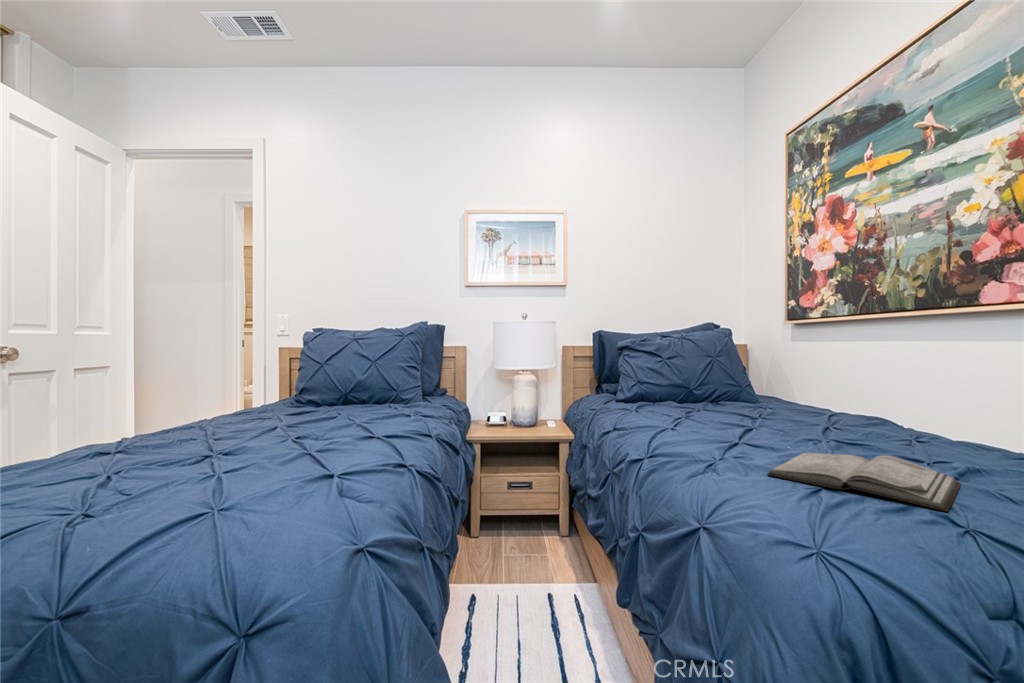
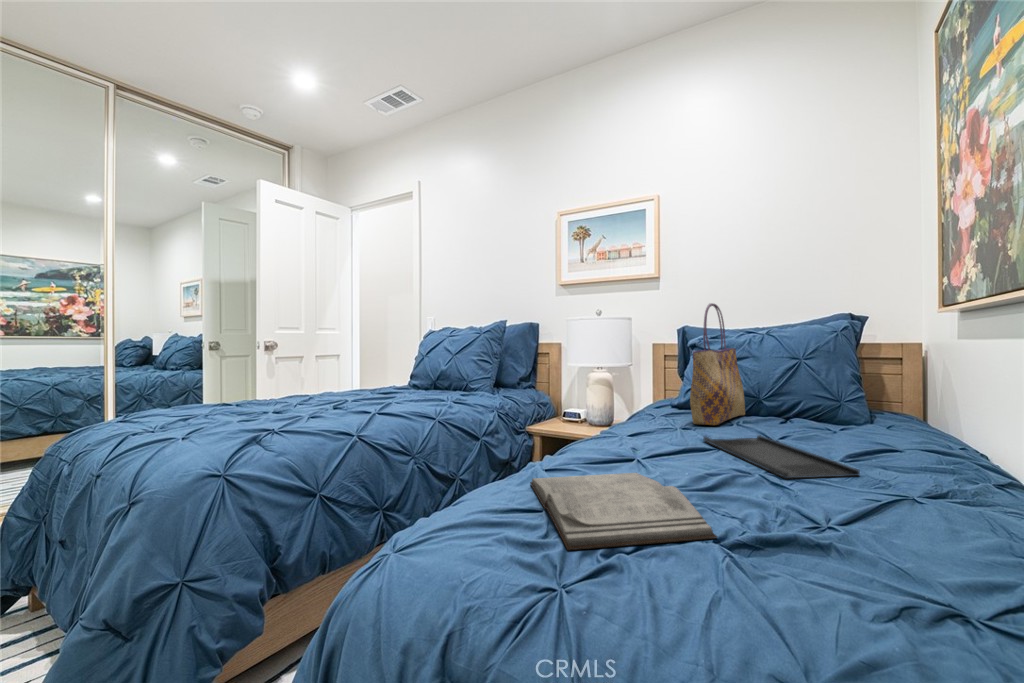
tote bag: none [676,312,712,414] -> present [690,303,745,425]
tray: none [741,416,877,443] -> present [703,435,860,479]

